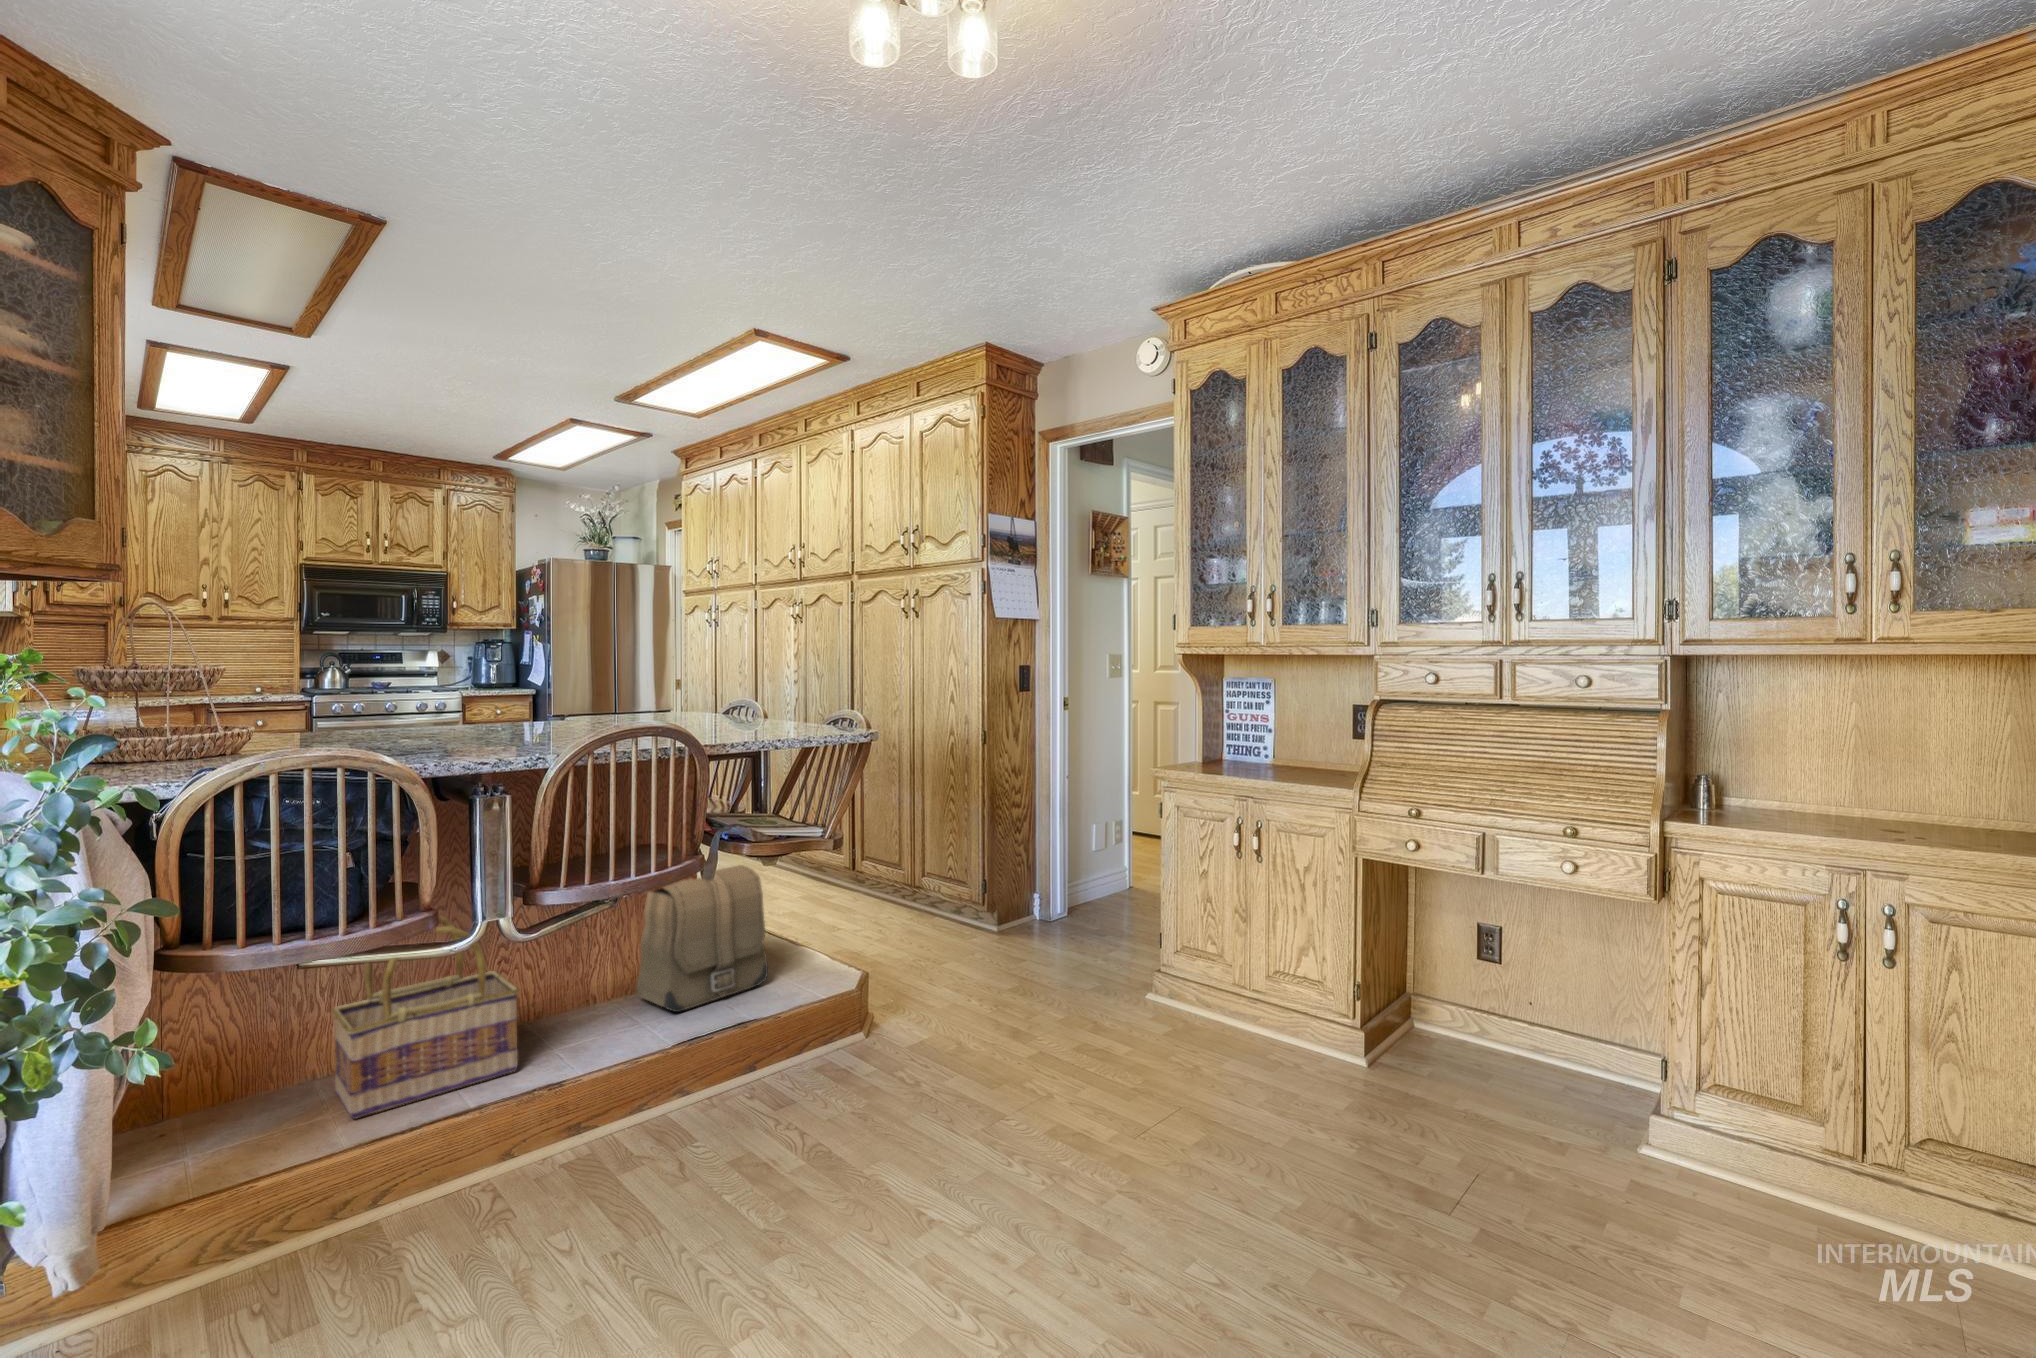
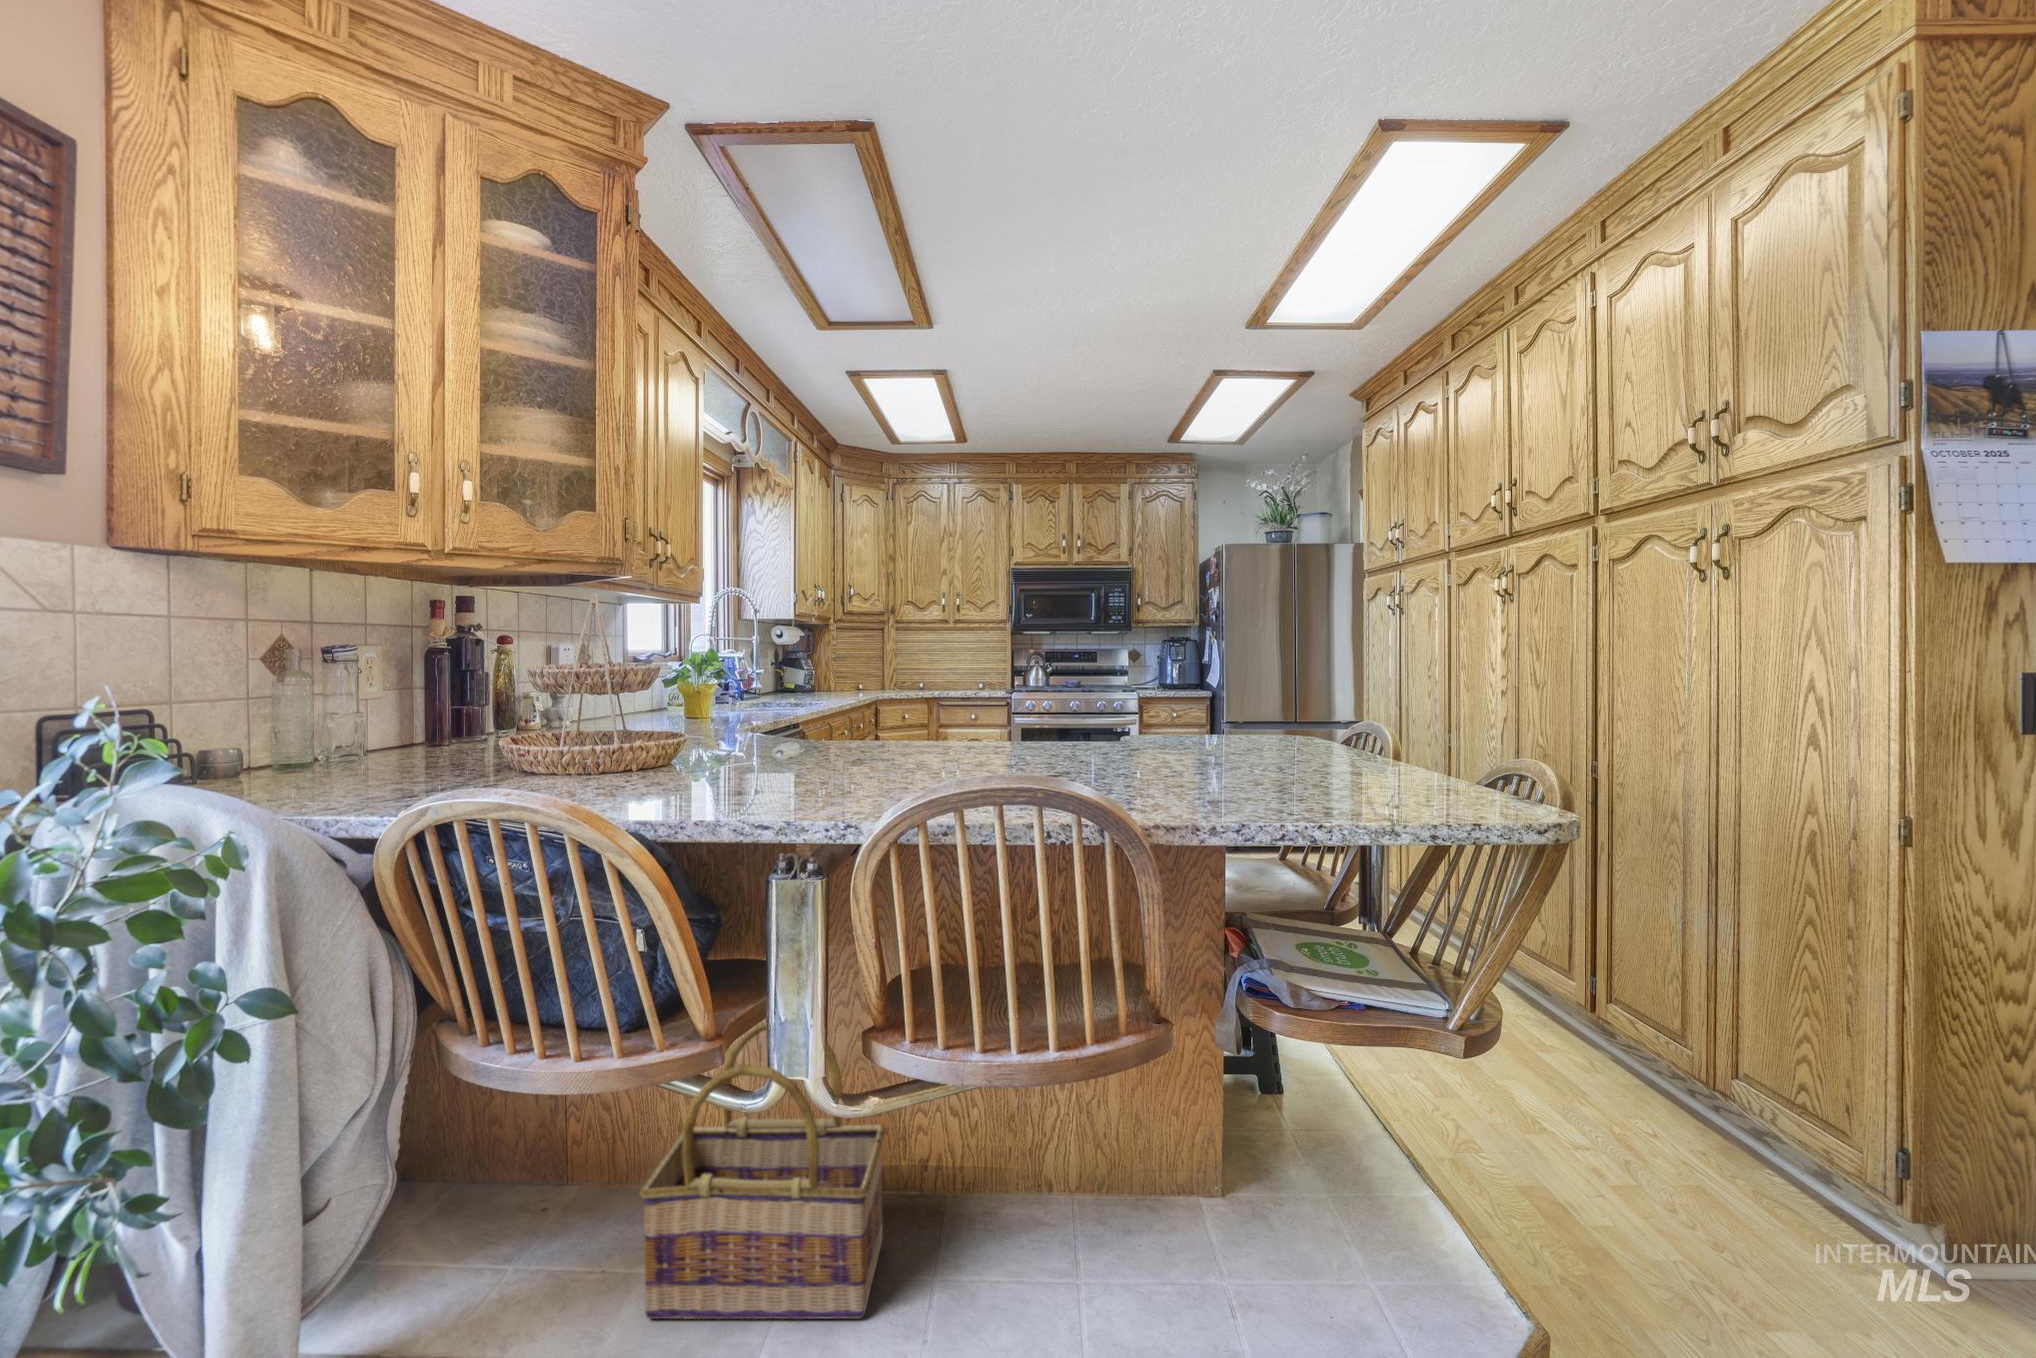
backpack: present [636,865,768,1012] -> none [1108,1001,1330,1285]

